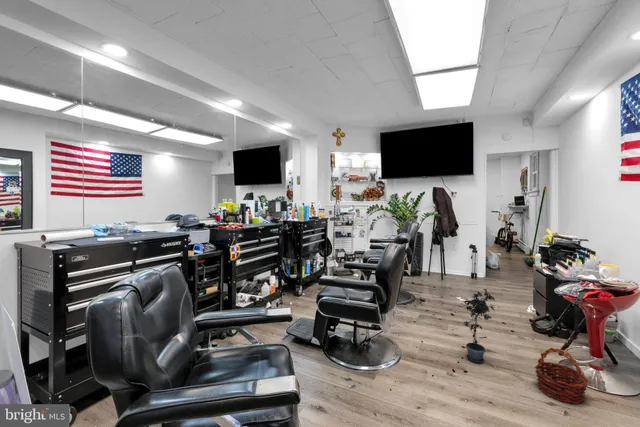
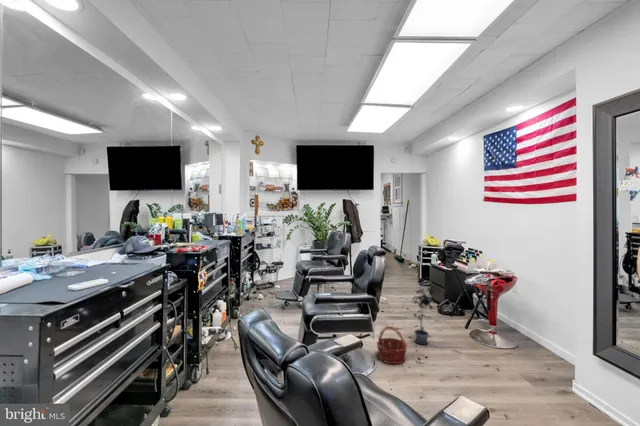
basket: present [535,348,588,404] -> present [377,326,407,364]

